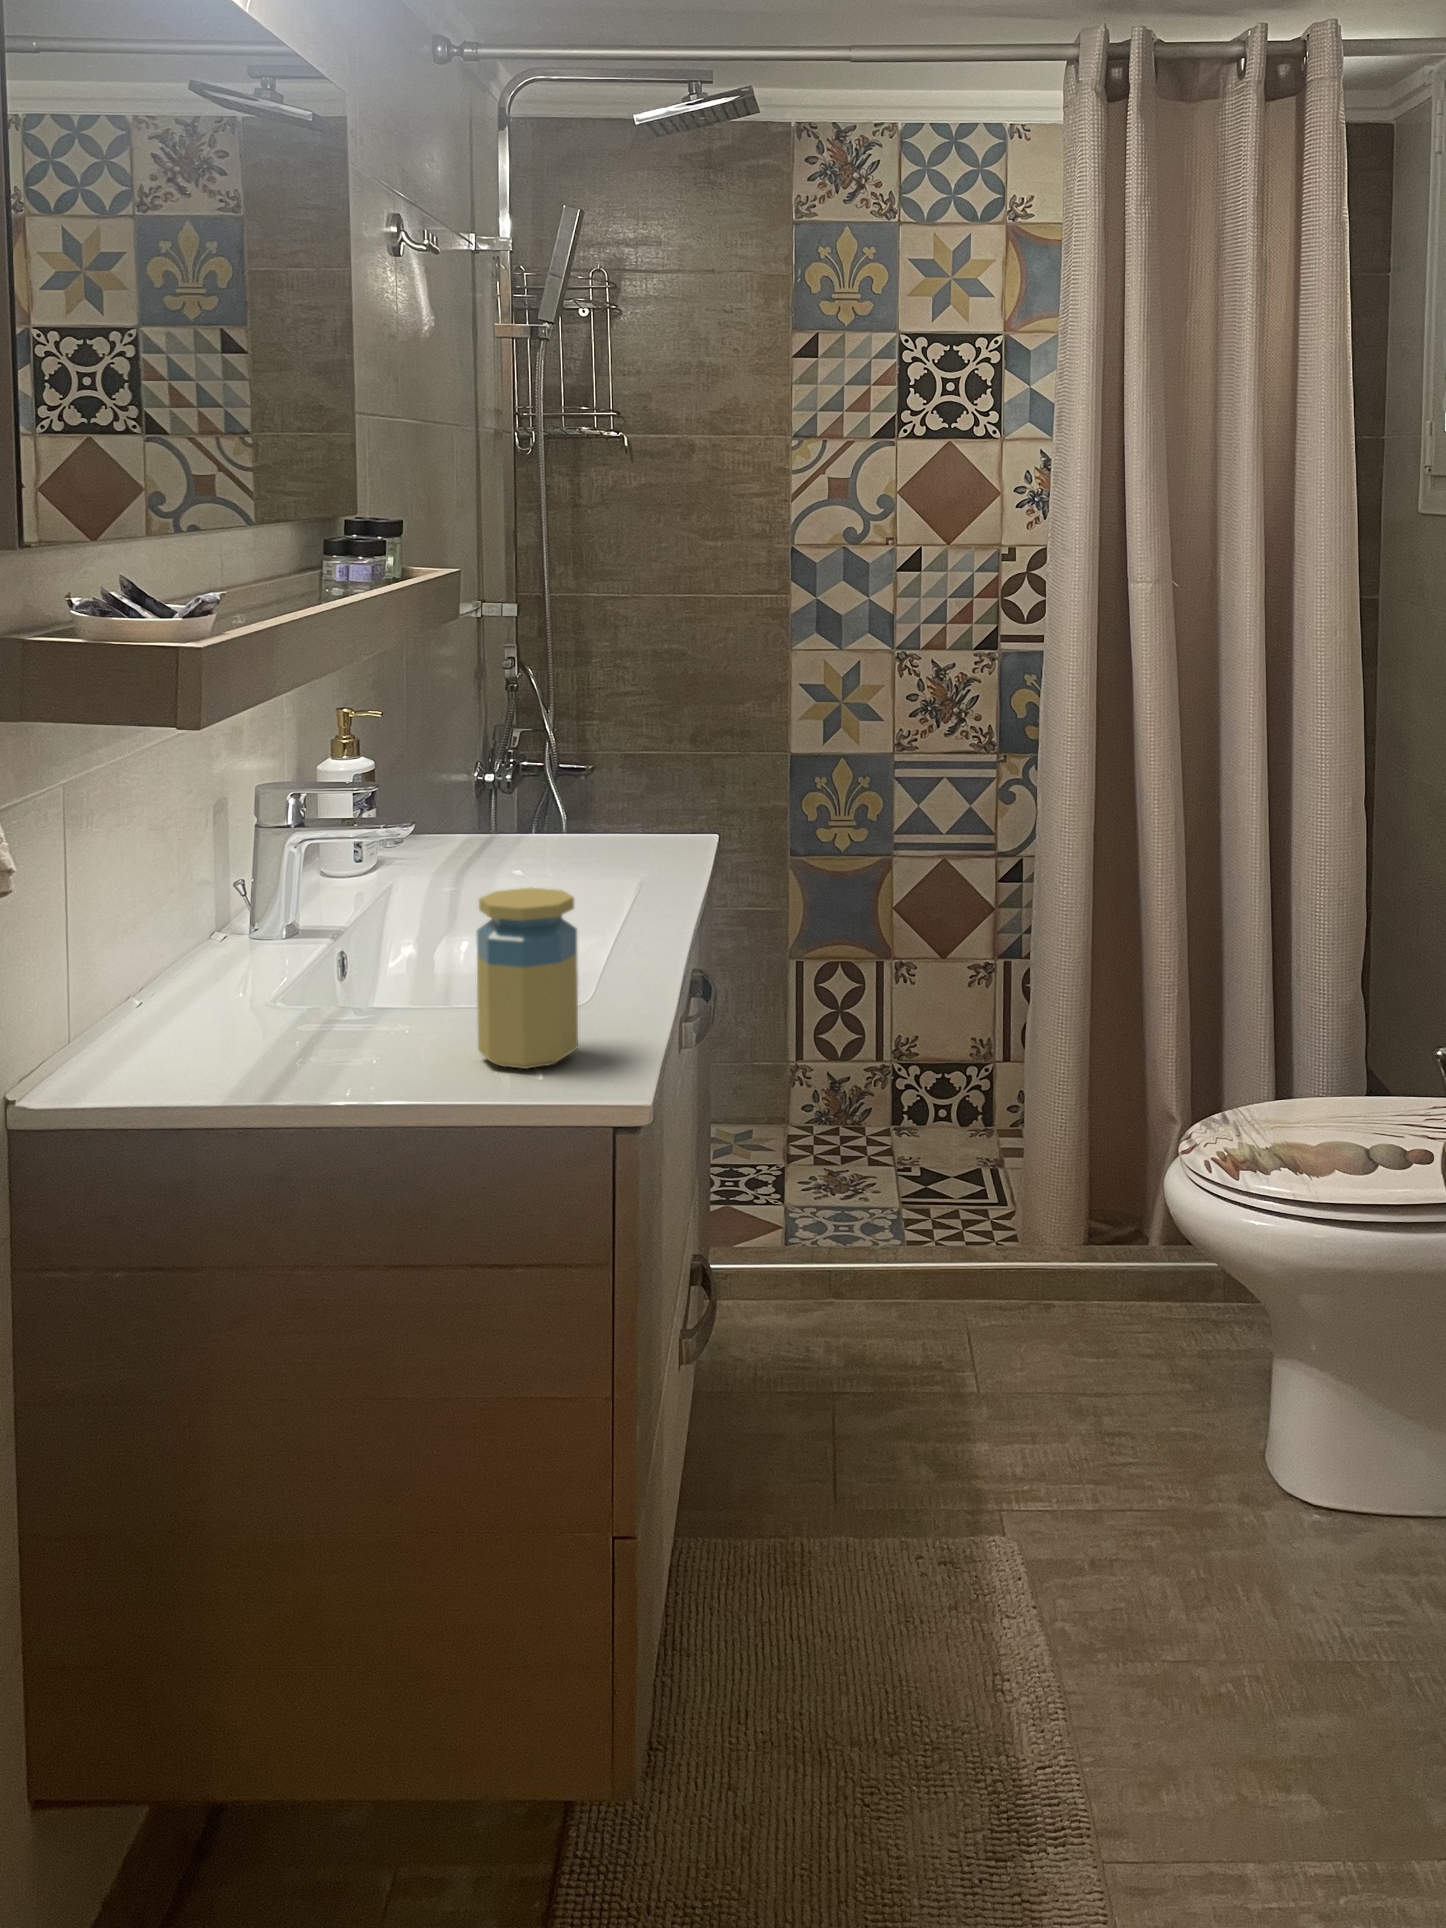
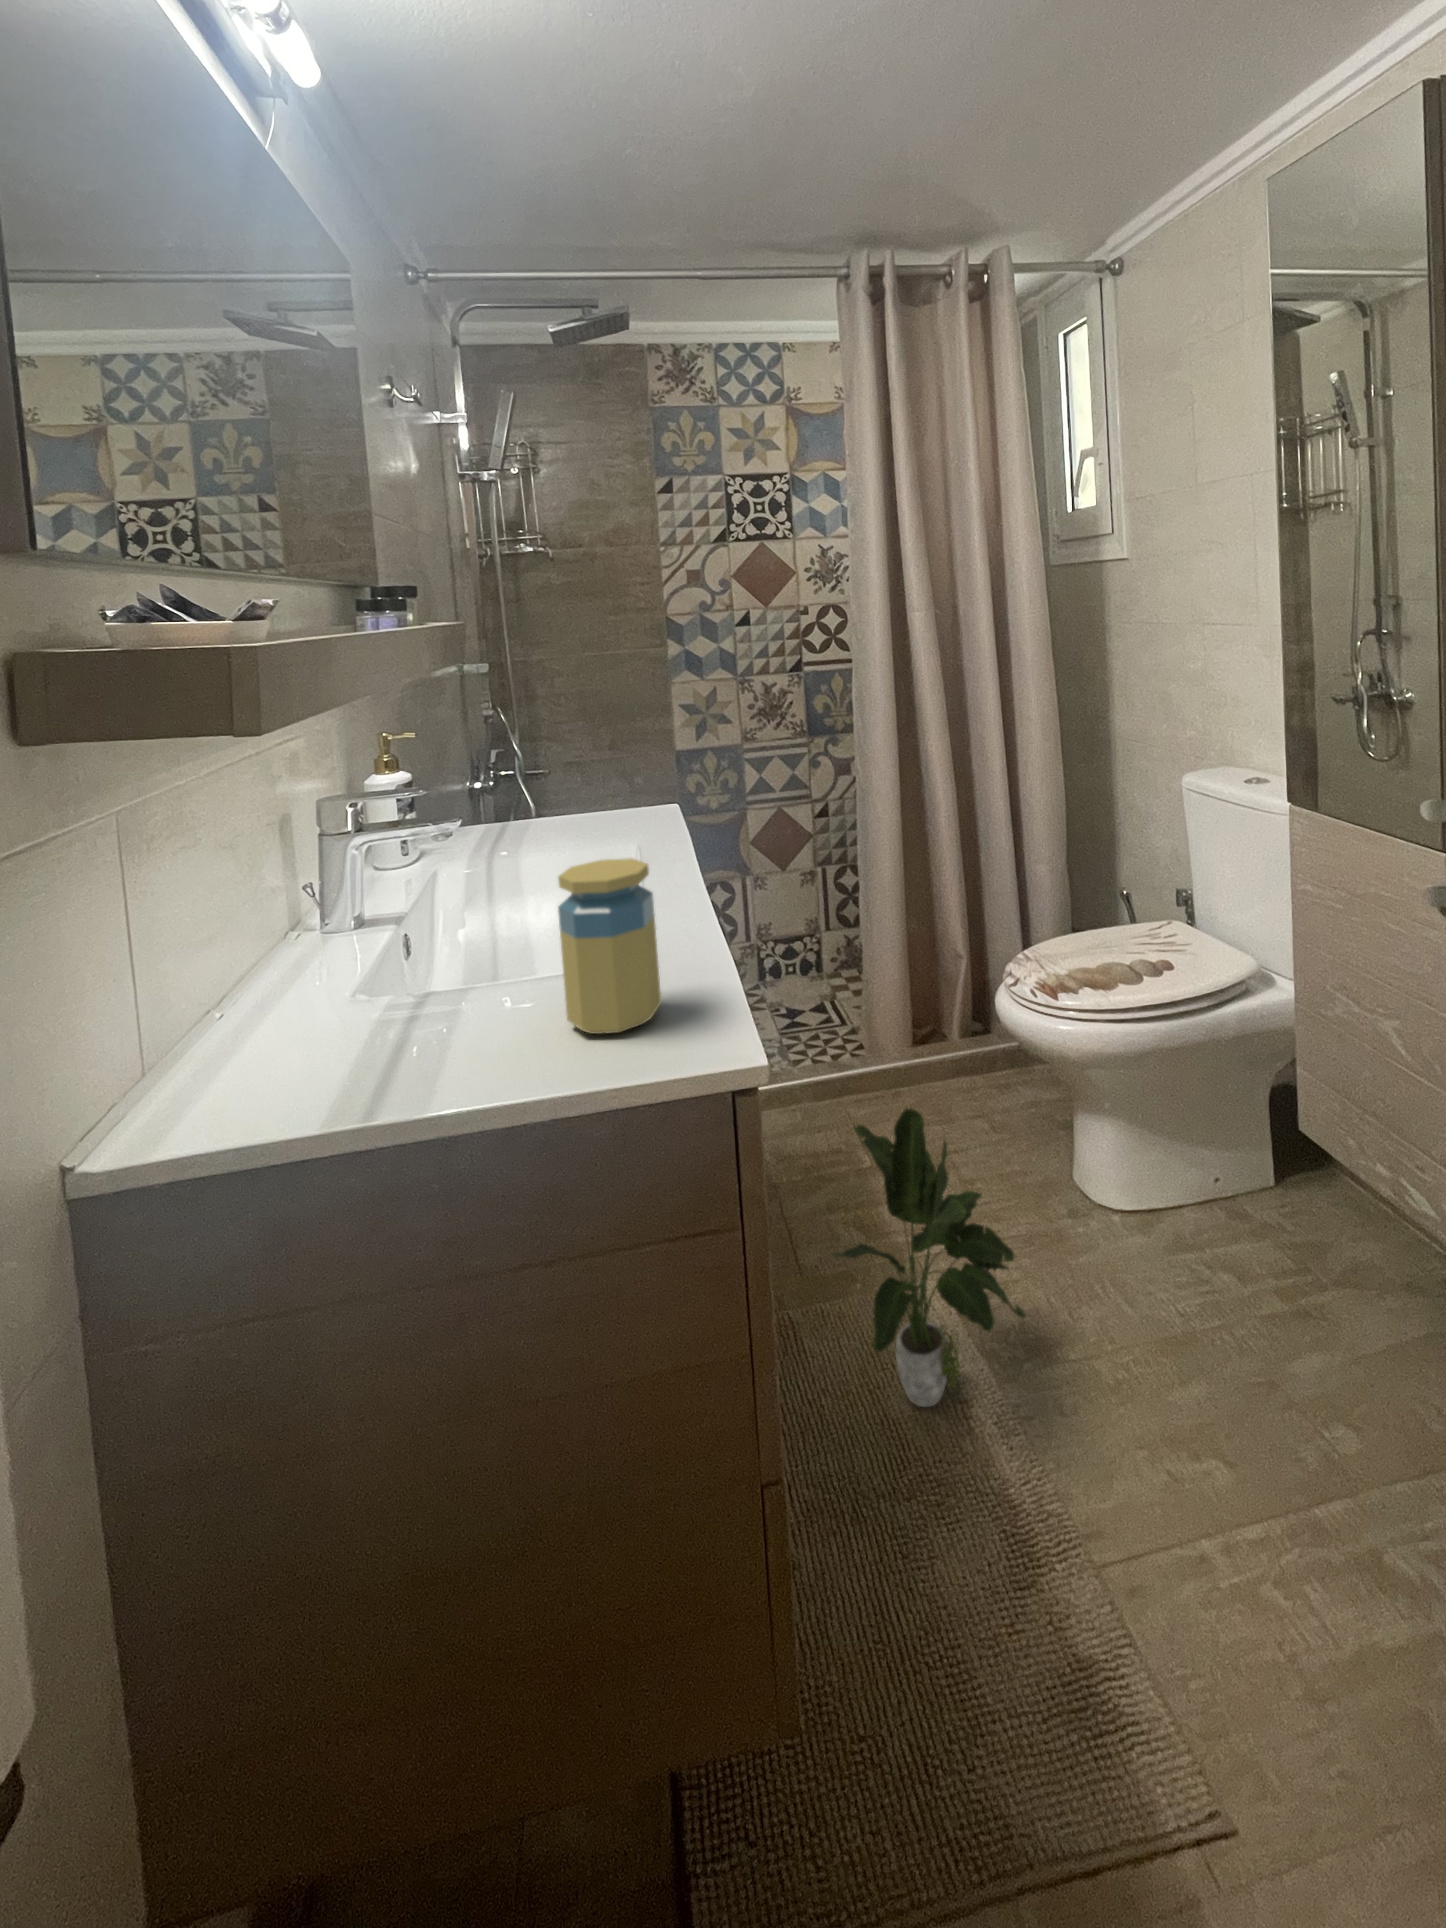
potted plant: none [822,1269,1079,1648] -> present [833,1109,1026,1407]

